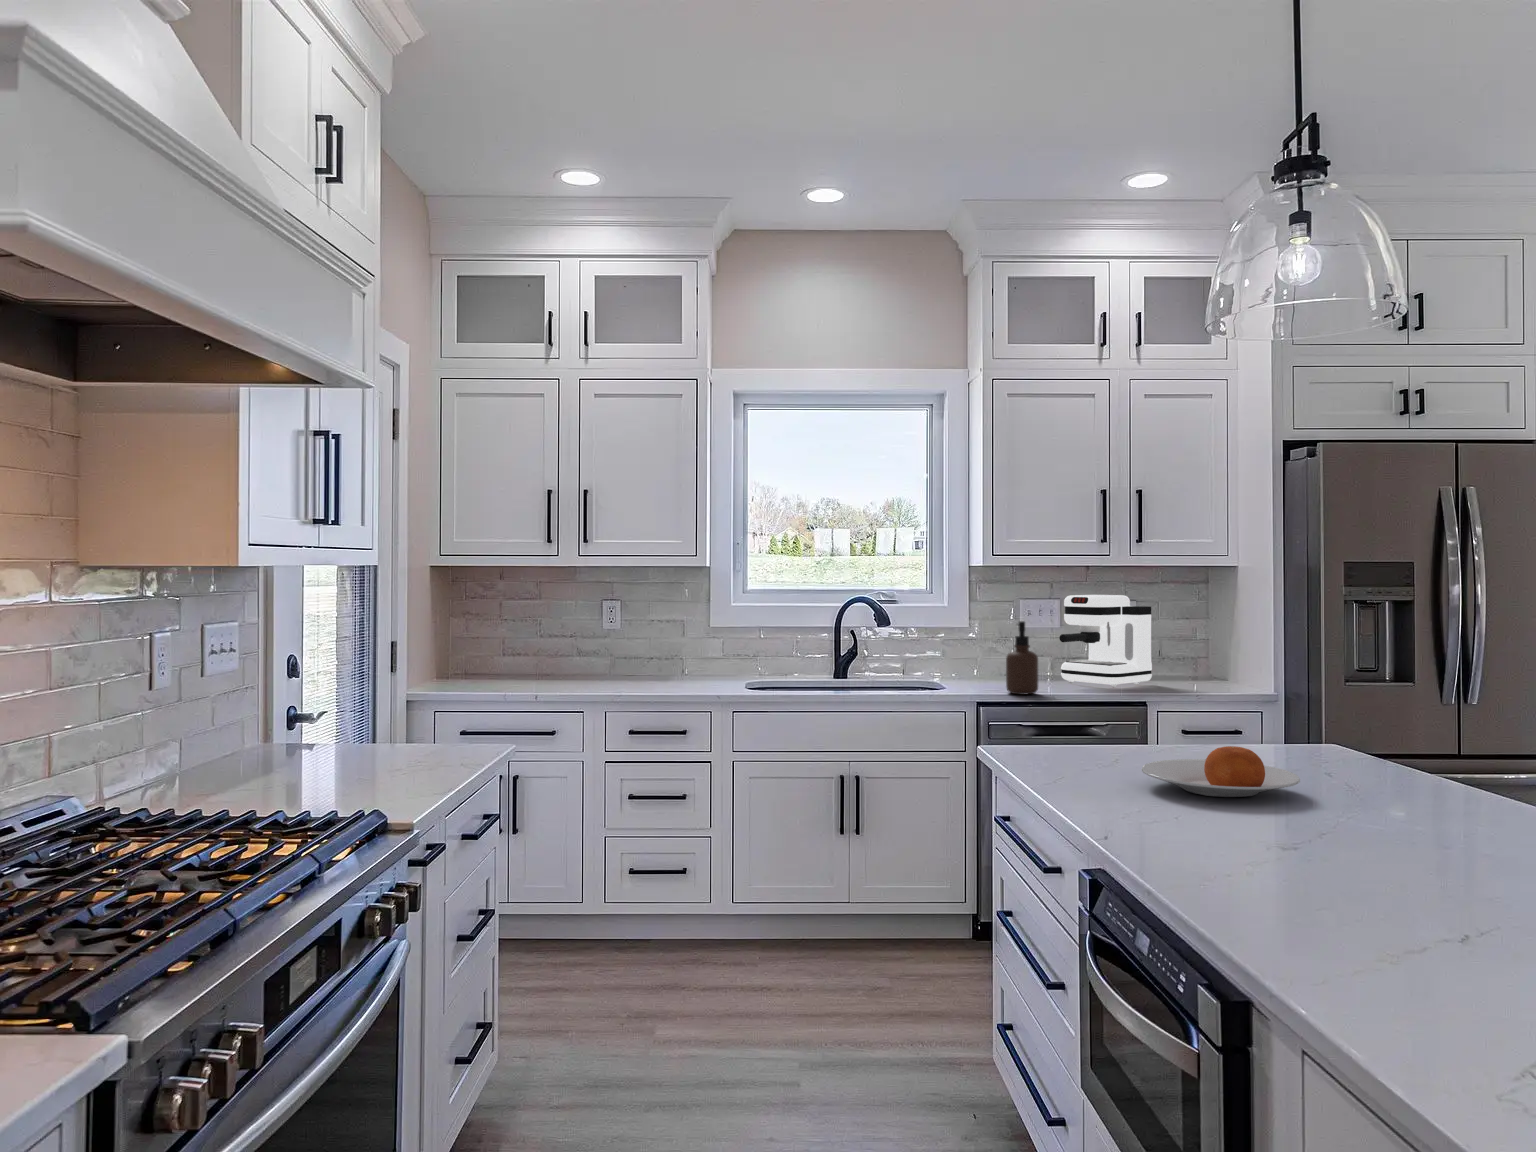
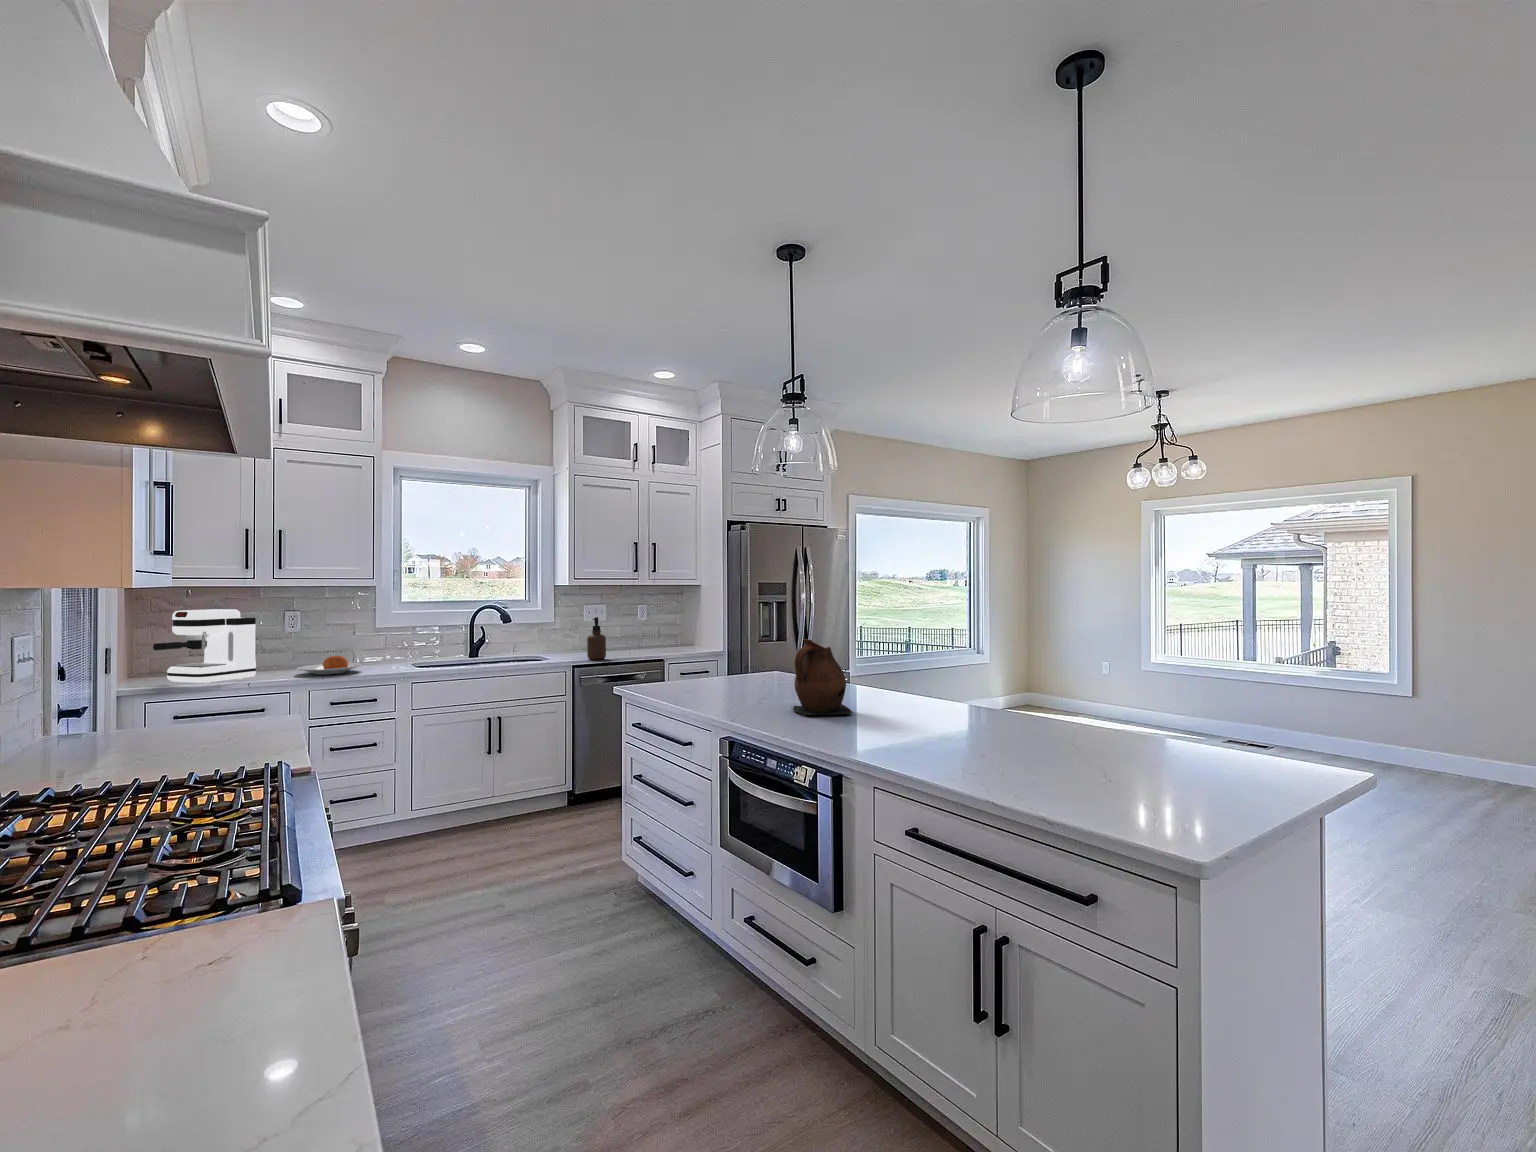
coffee maker: present [1059,595,1152,687] -> present [153,609,256,684]
ceramic pitcher: none [1302,691,1469,890] -> present [792,639,853,715]
plate: present [1142,746,1300,797] -> present [296,656,362,675]

